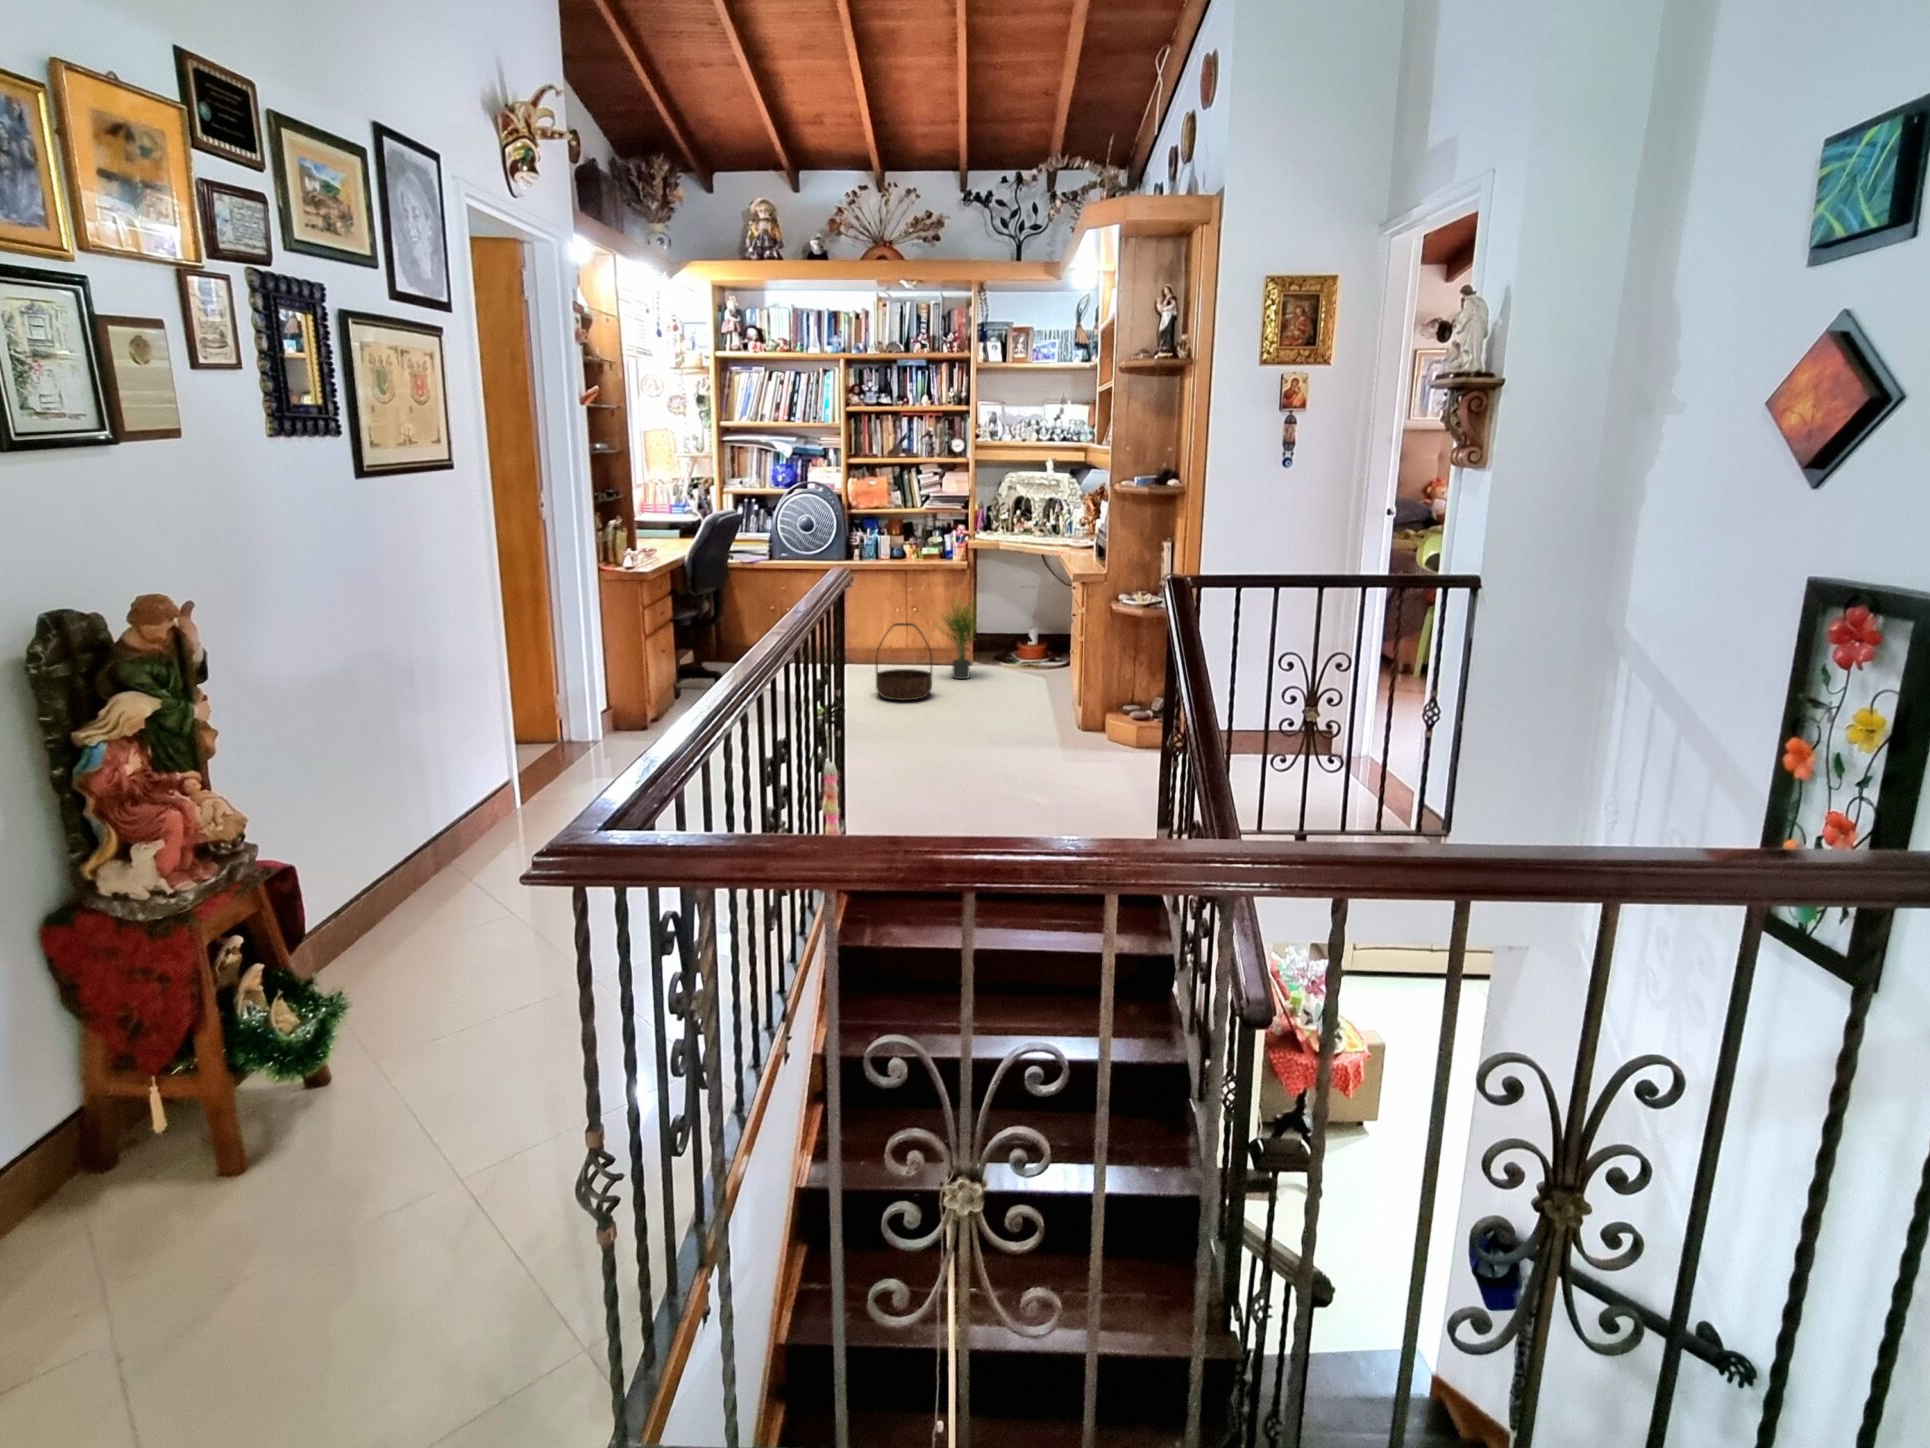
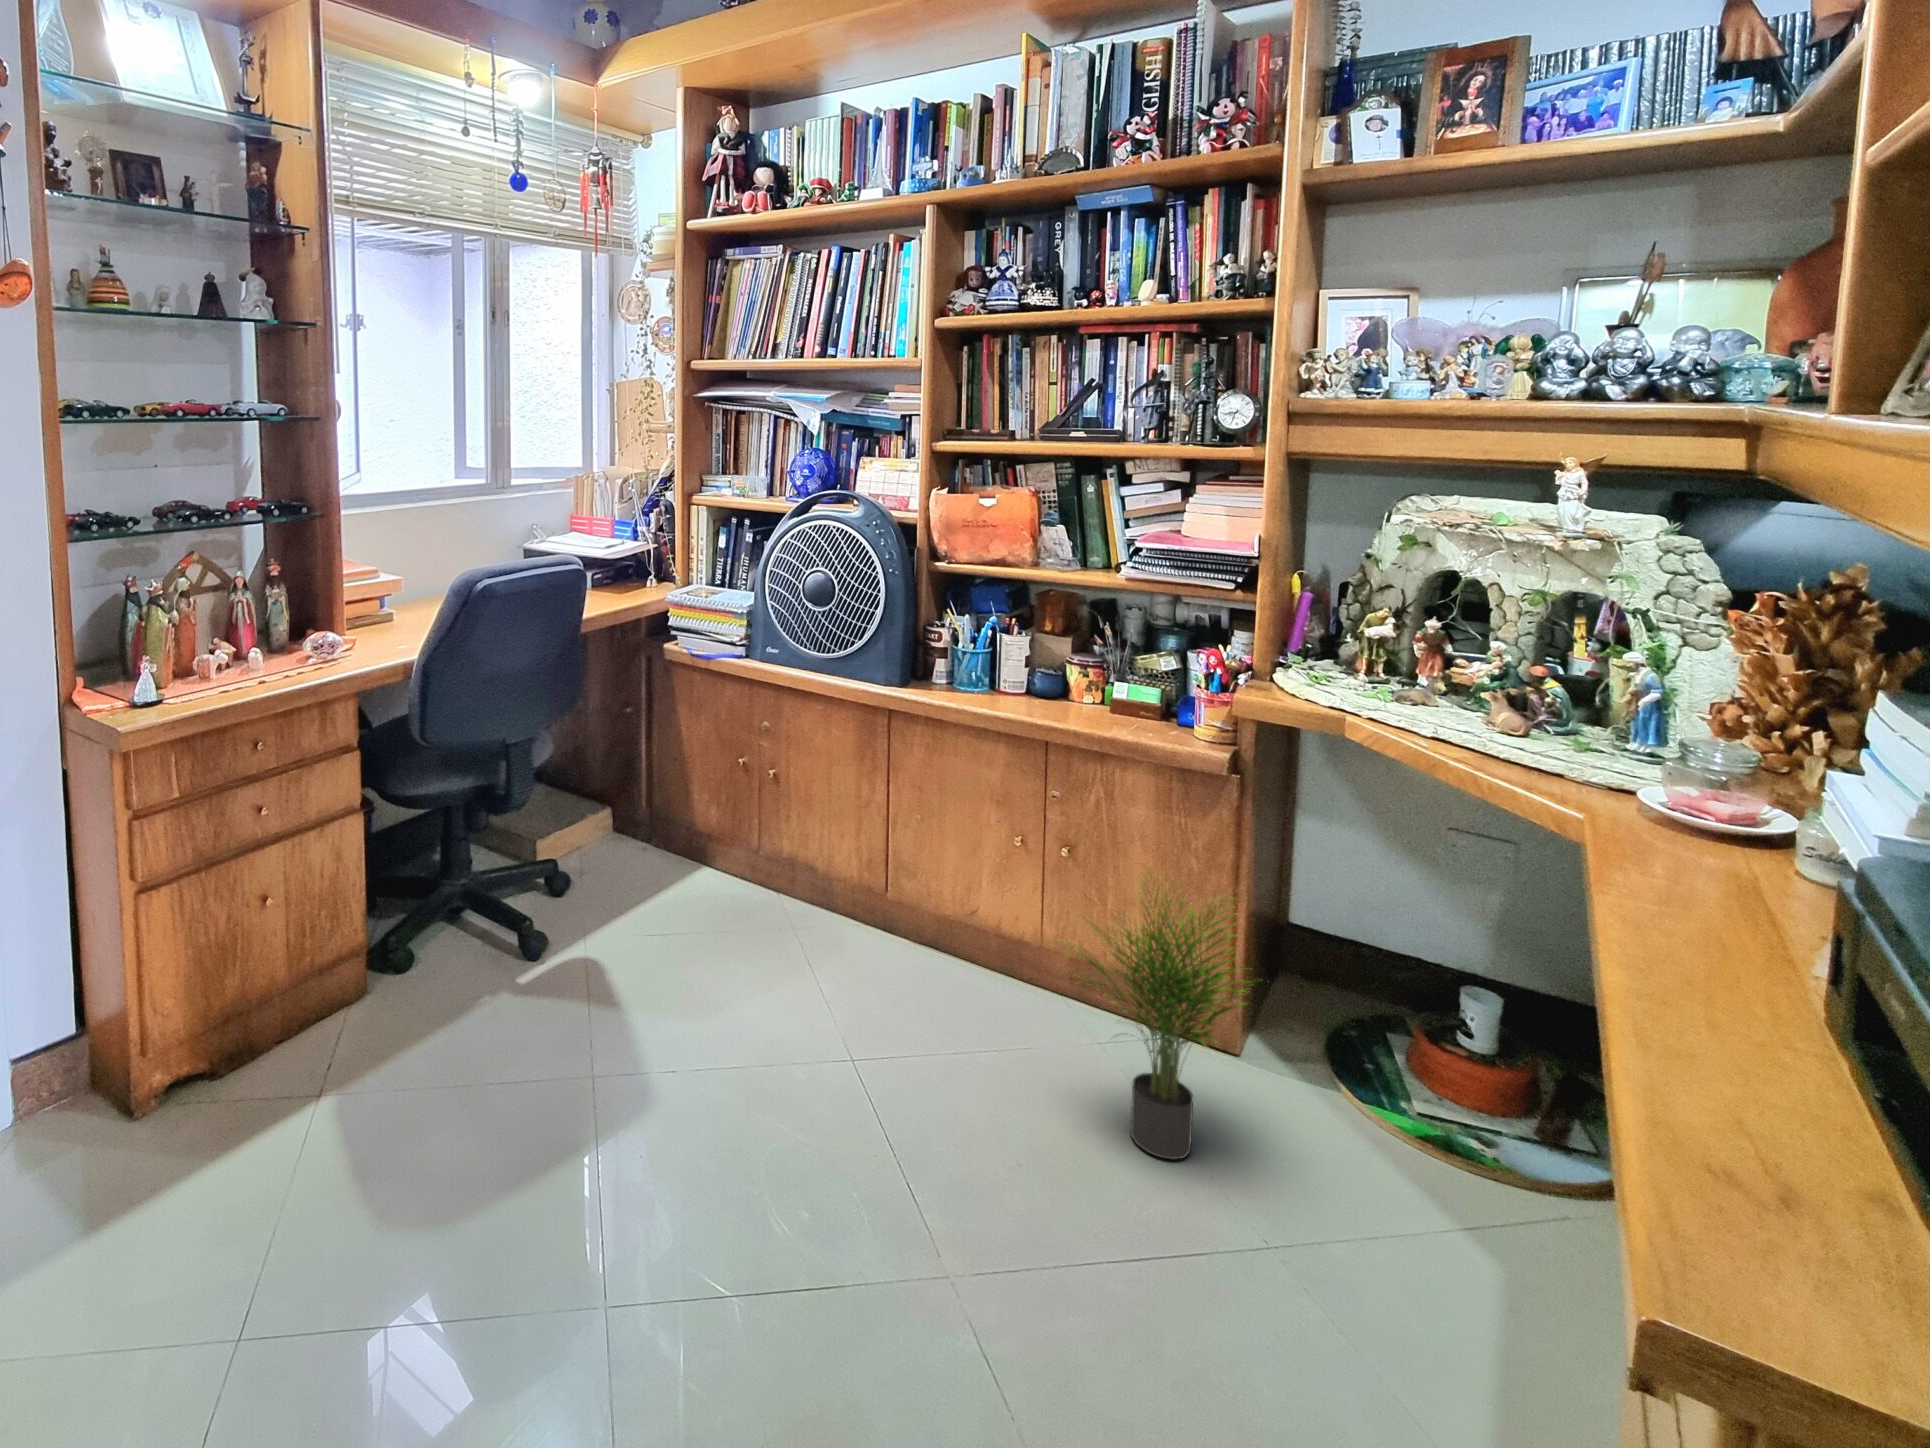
basket: present [876,623,932,701] -> none [807,957,999,1258]

